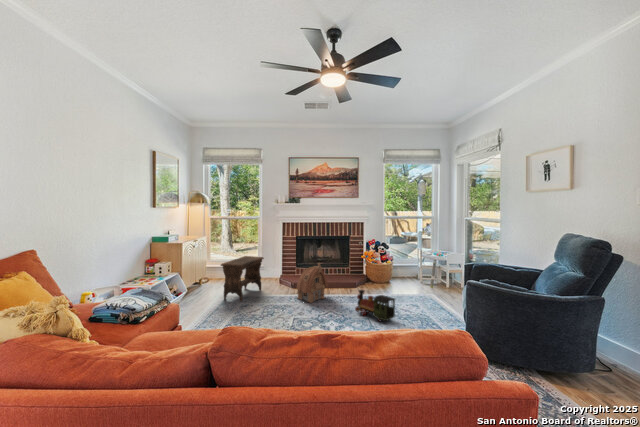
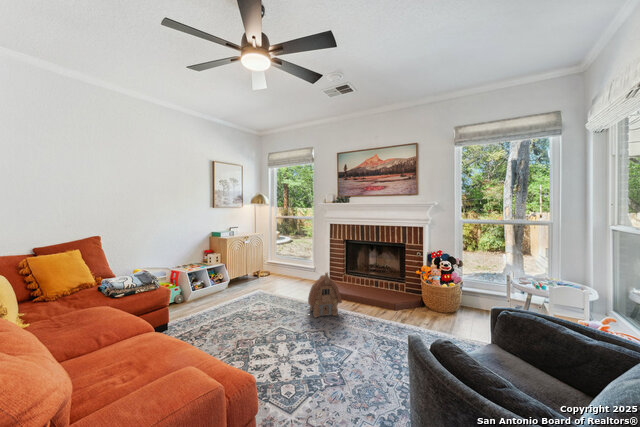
footstool: present [221,256,264,301] -> none [247,255,296,300]
toy train: present [355,290,395,322] -> none [342,315,381,369]

